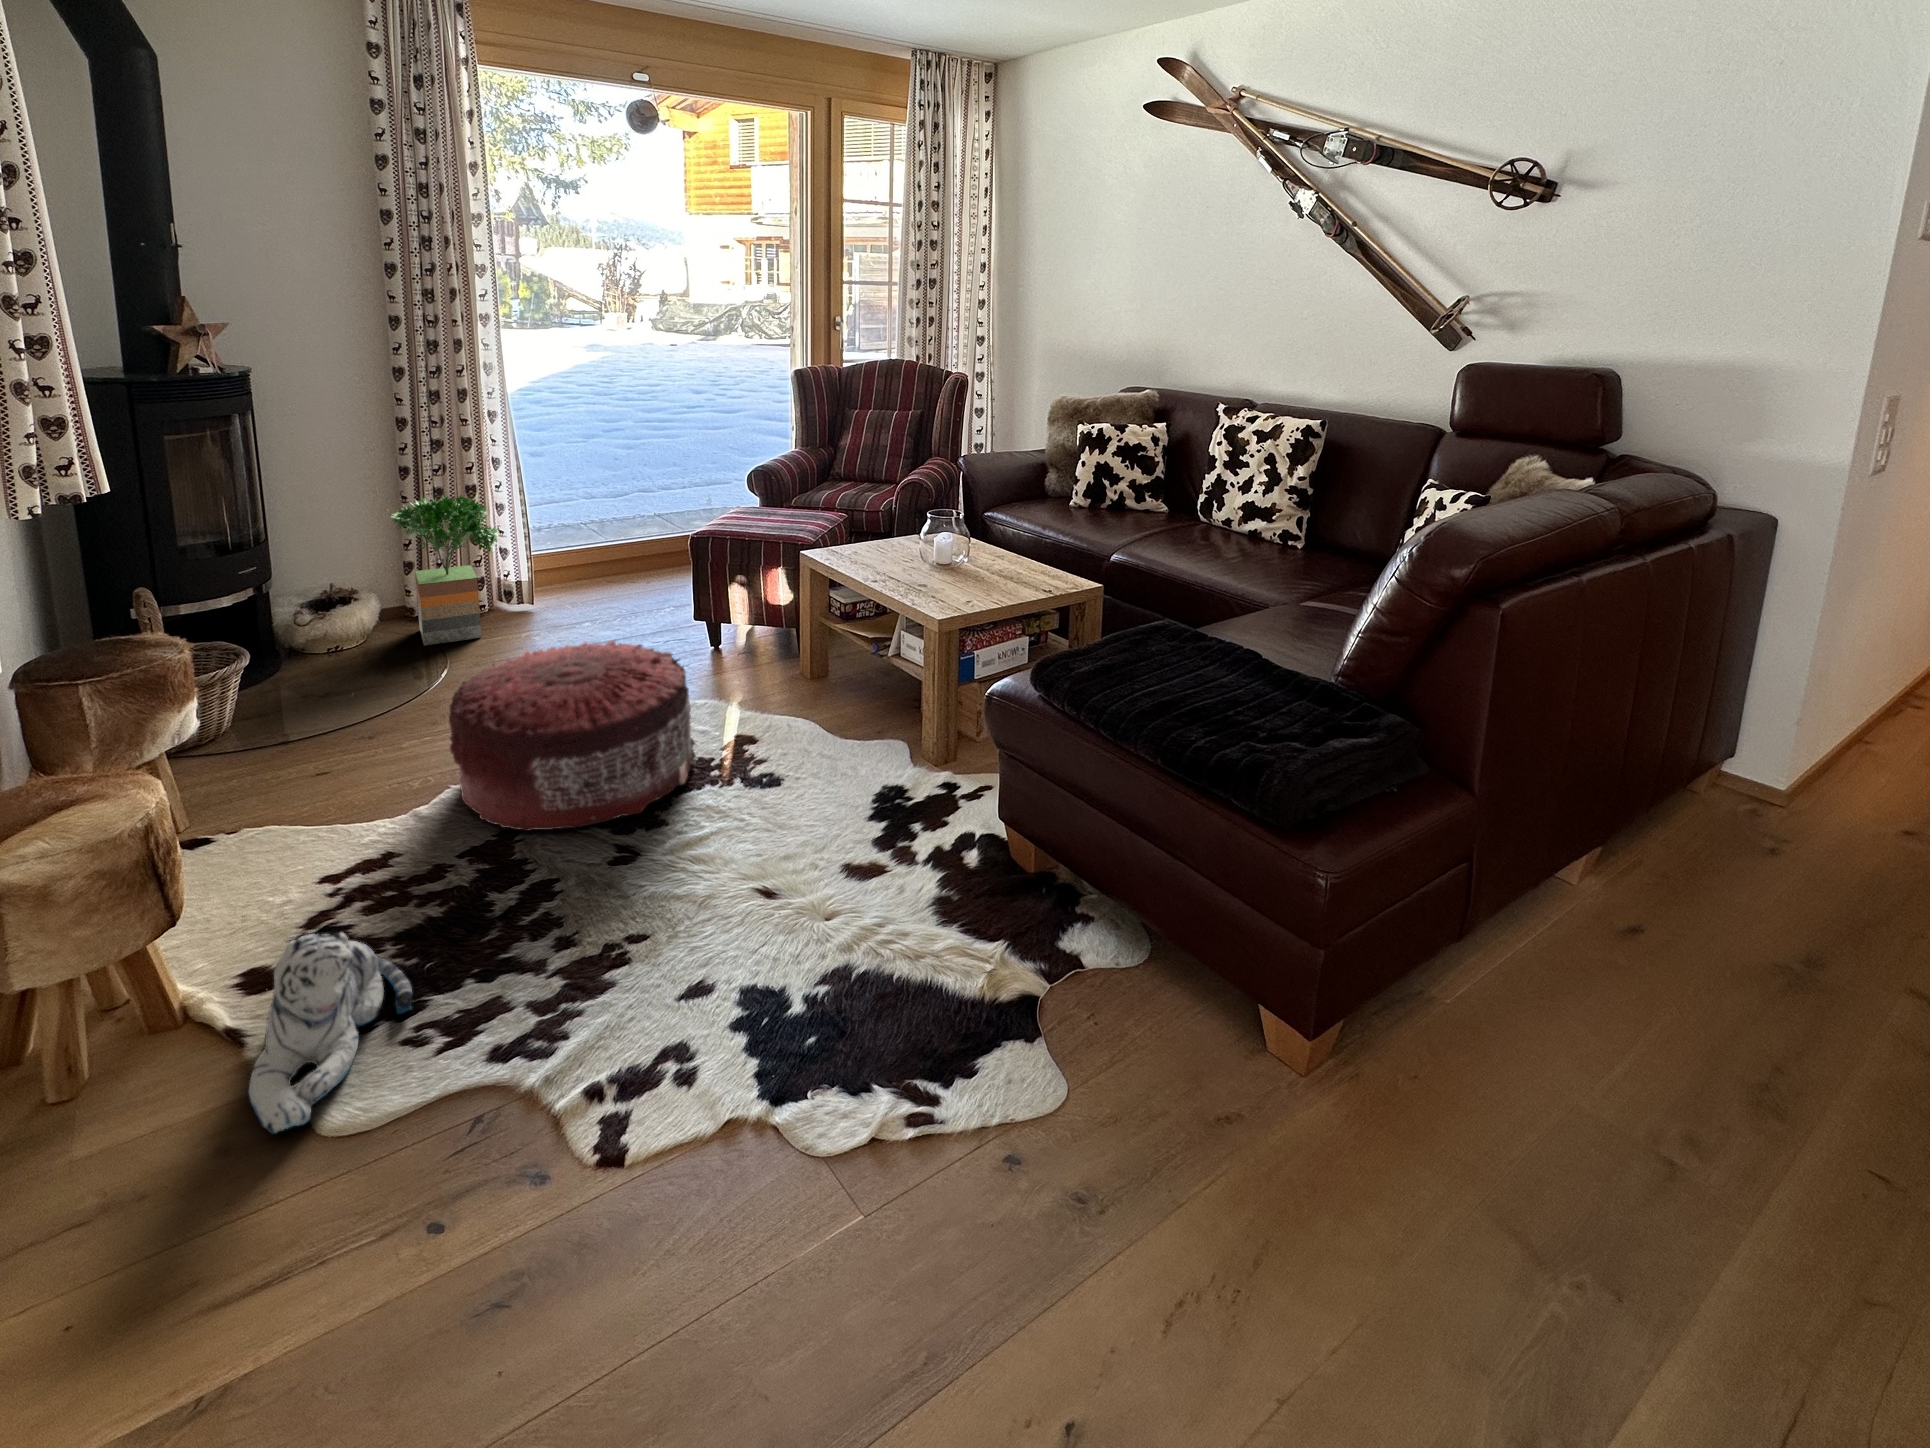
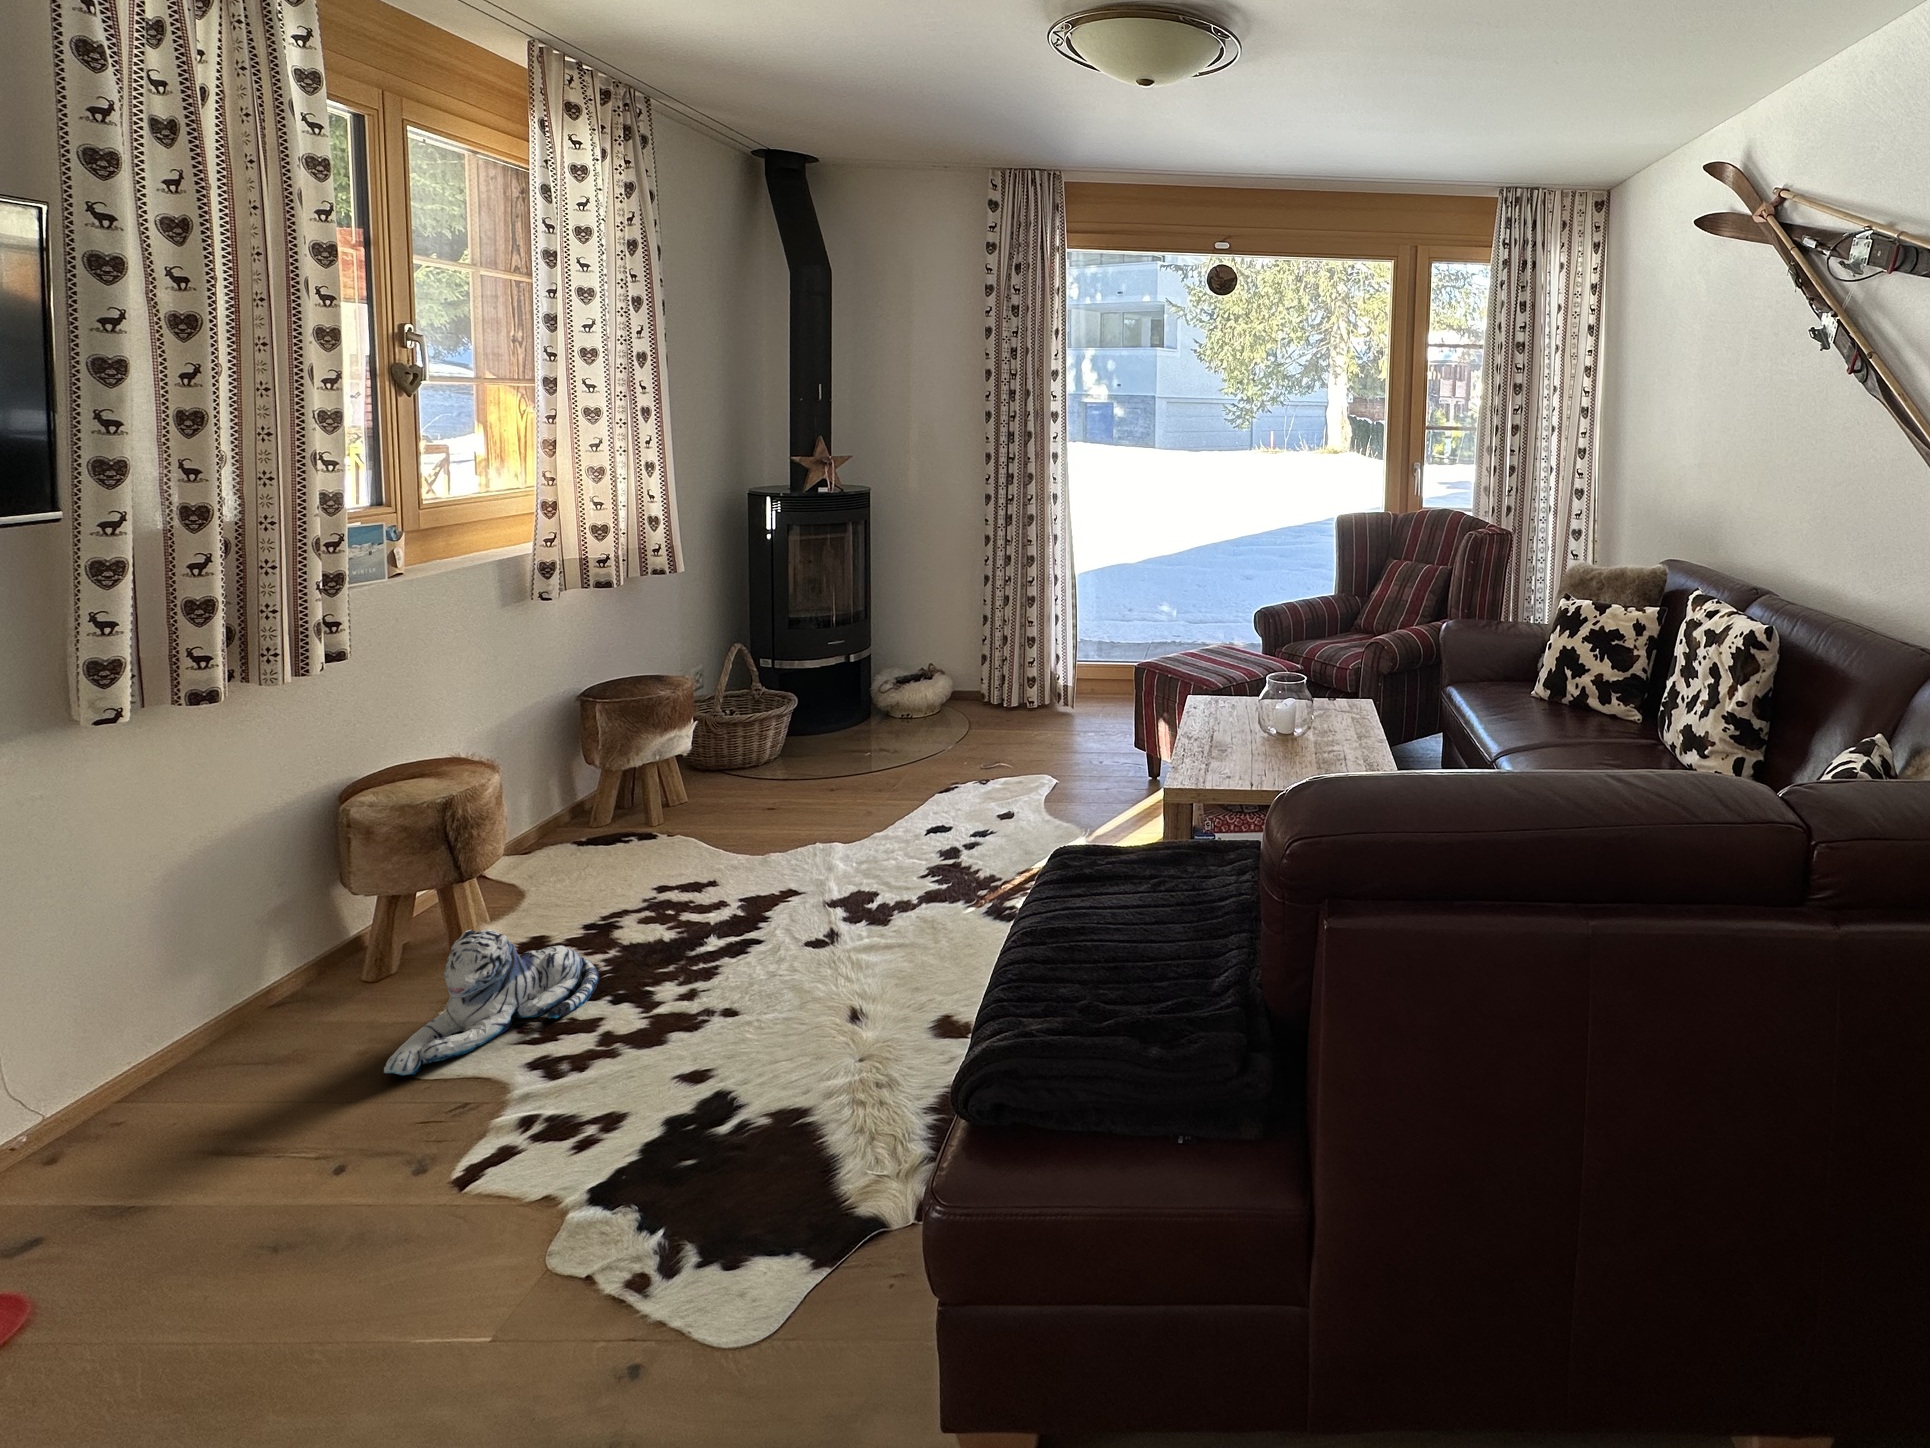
potted tree: present [391,495,499,646] -> none [950,605,1032,732]
pouf: present [449,640,696,831] -> none [785,746,1003,915]

